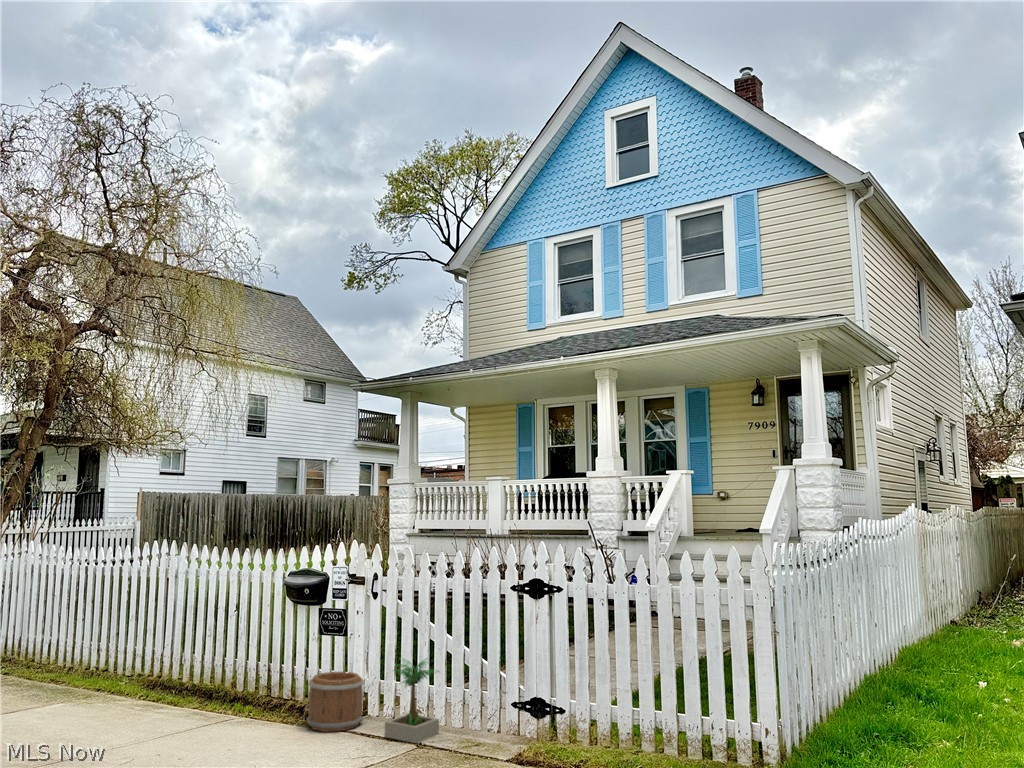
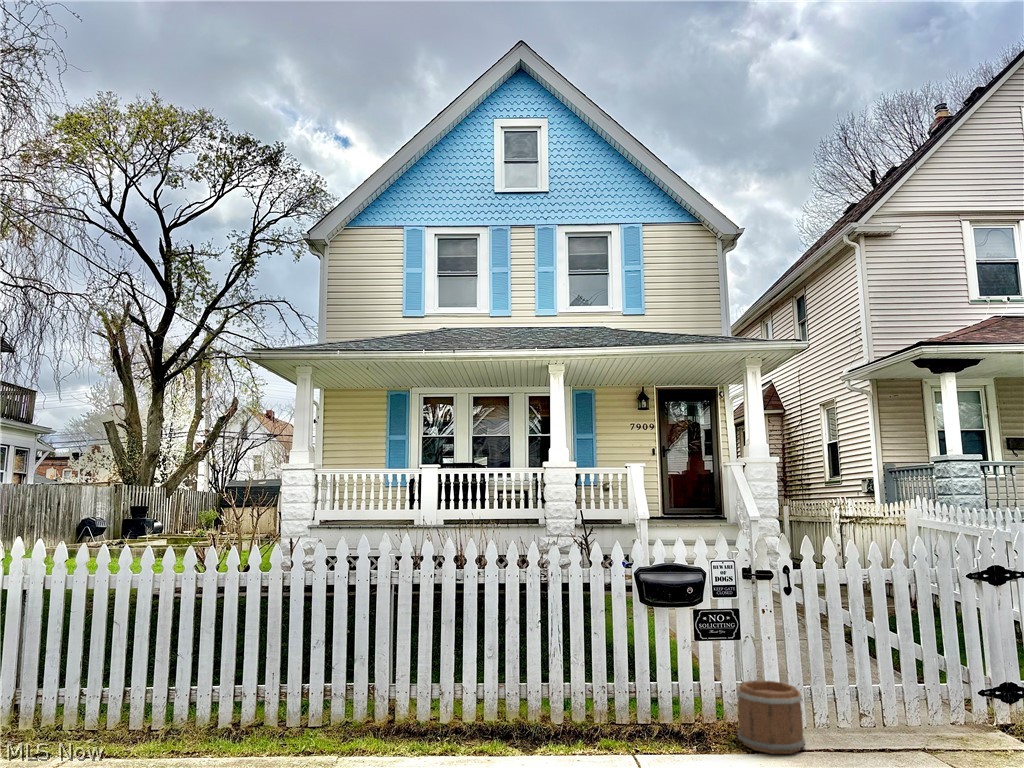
potted plant: present [384,658,439,743] -> none [838,651,906,746]

